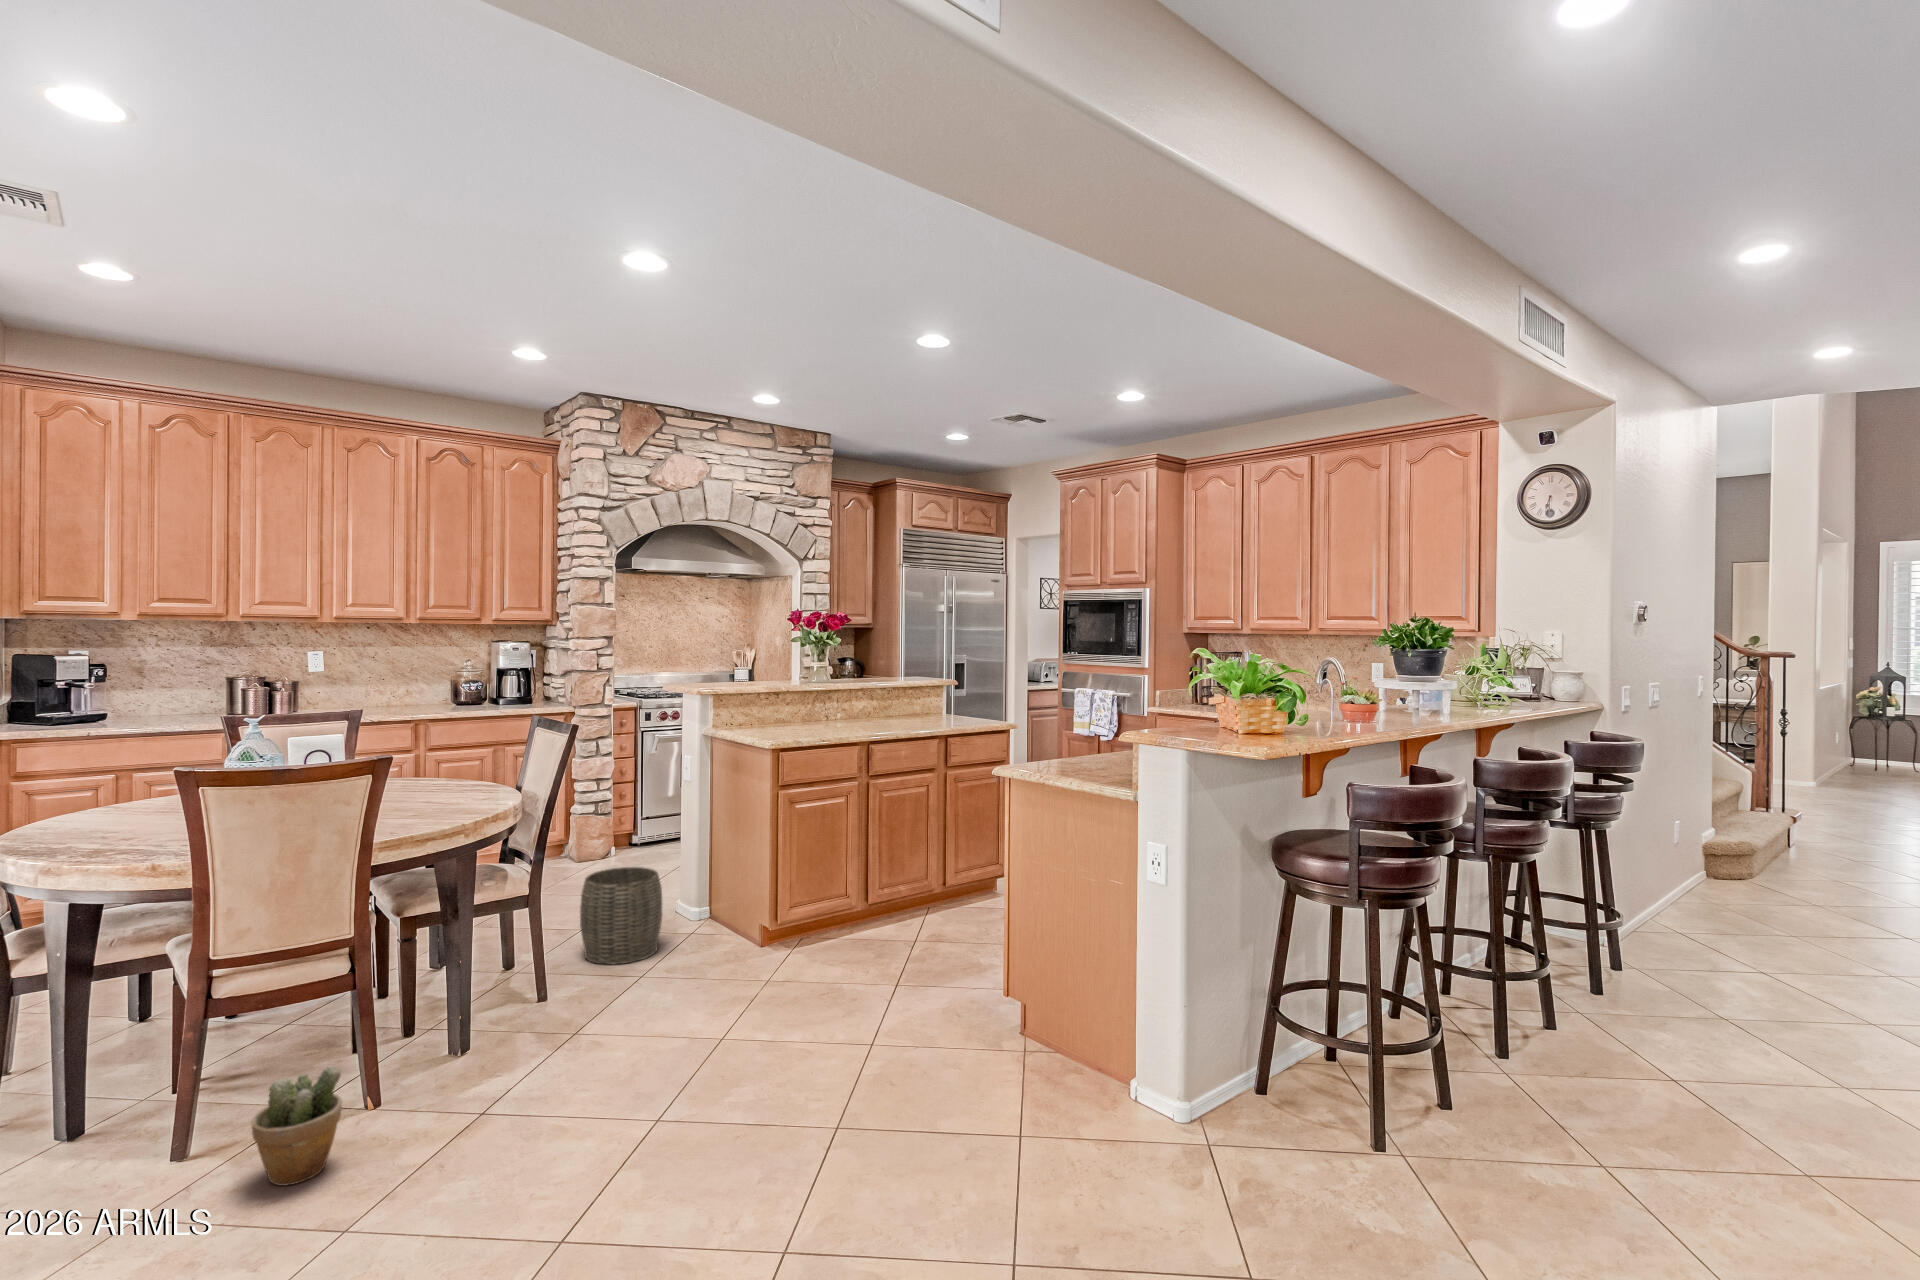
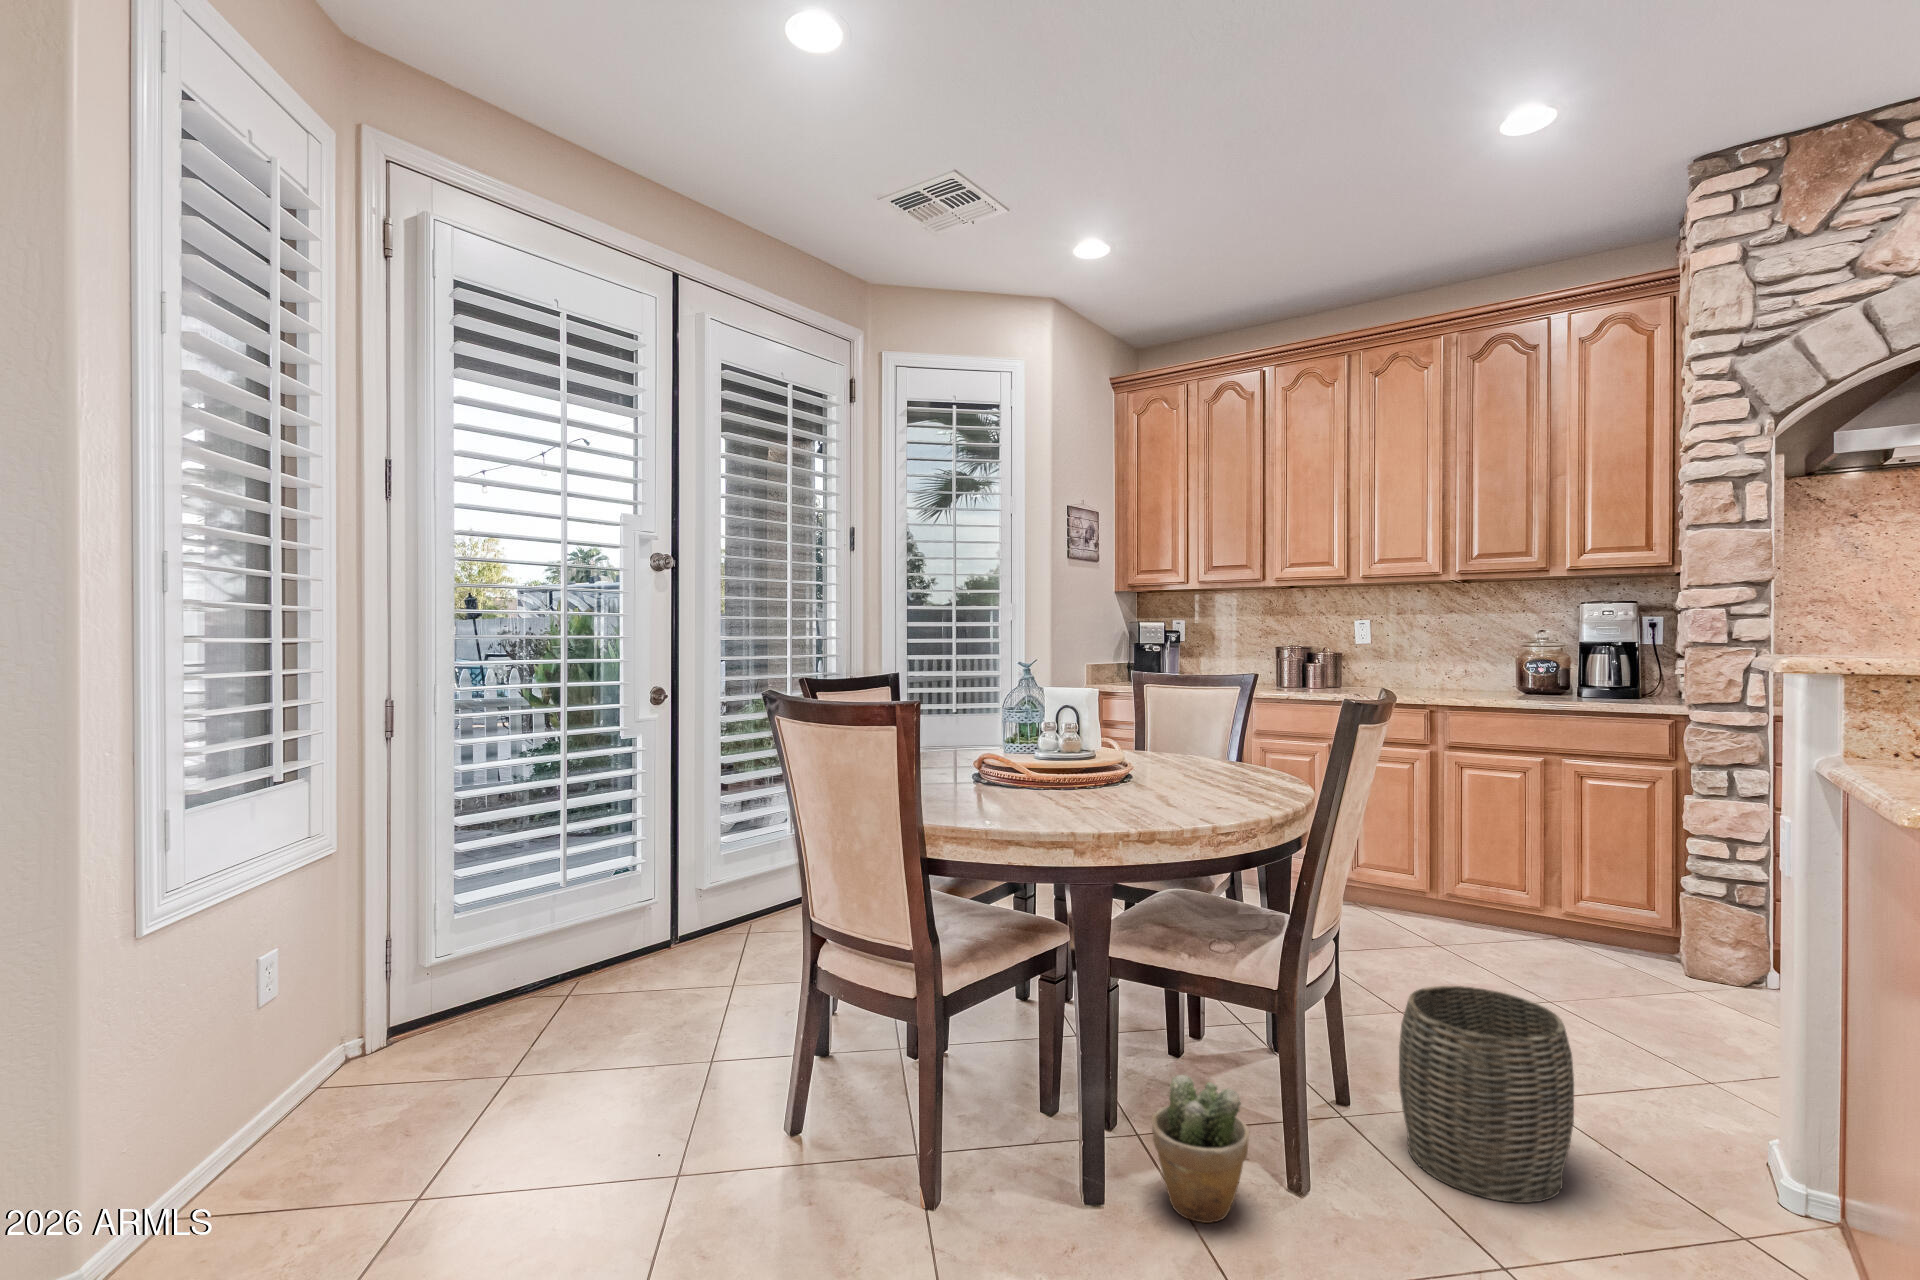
potted plant: present [251,1066,343,1186] -> present [1151,1075,1249,1223]

